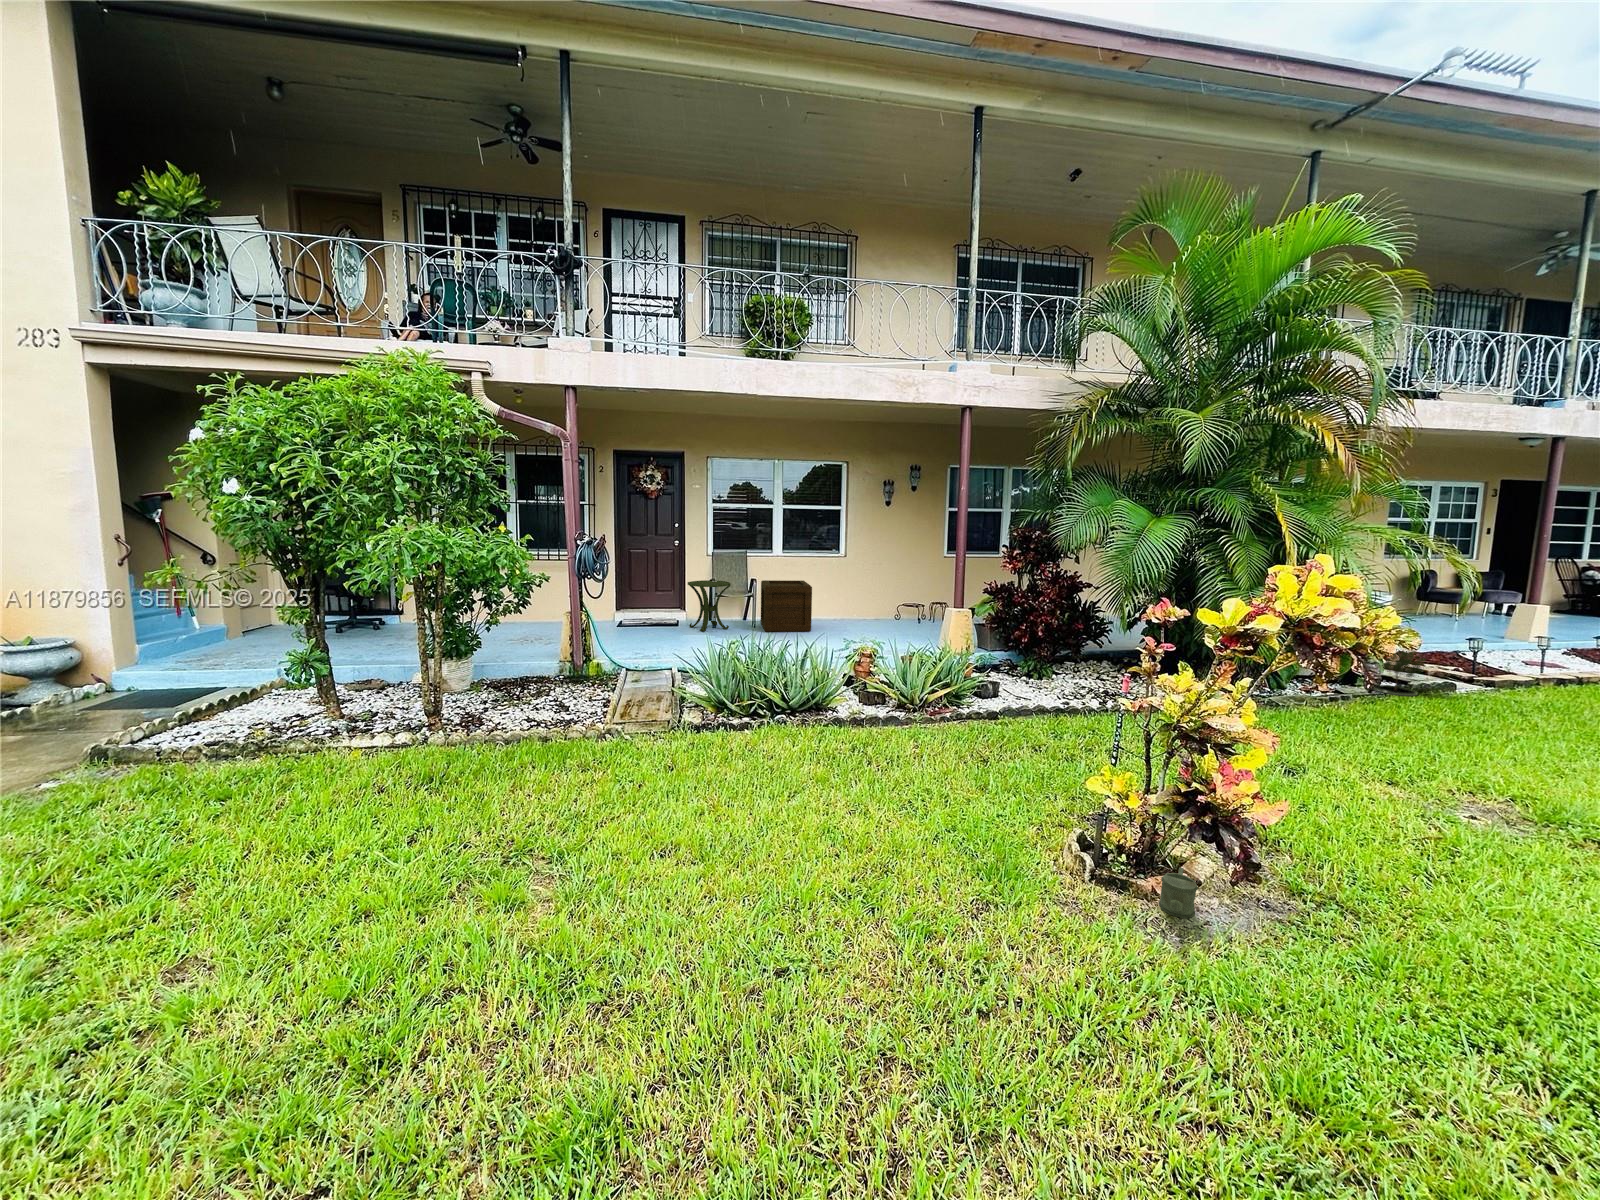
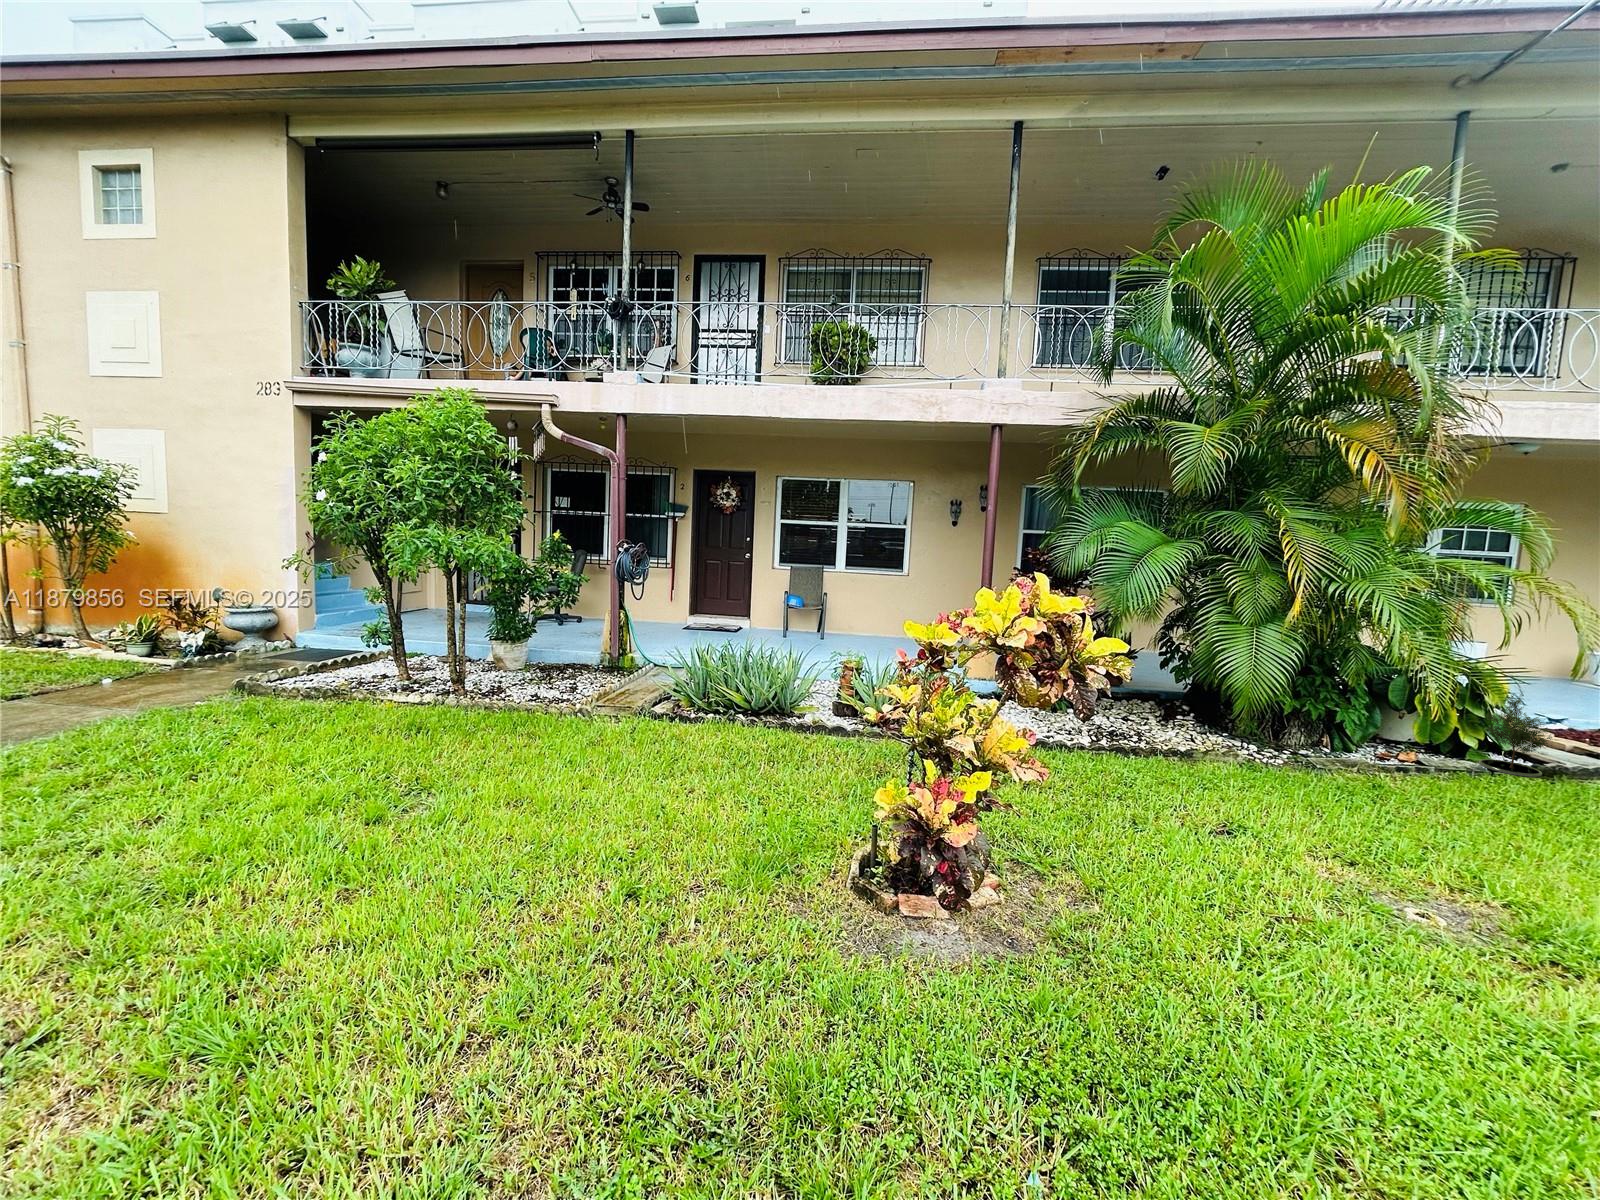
side table: present [688,580,731,631] -> none [750,593,790,641]
wooden crate: present [761,580,812,632] -> none [816,596,867,648]
watering can: present [1159,867,1198,918] -> none [841,874,904,920]

